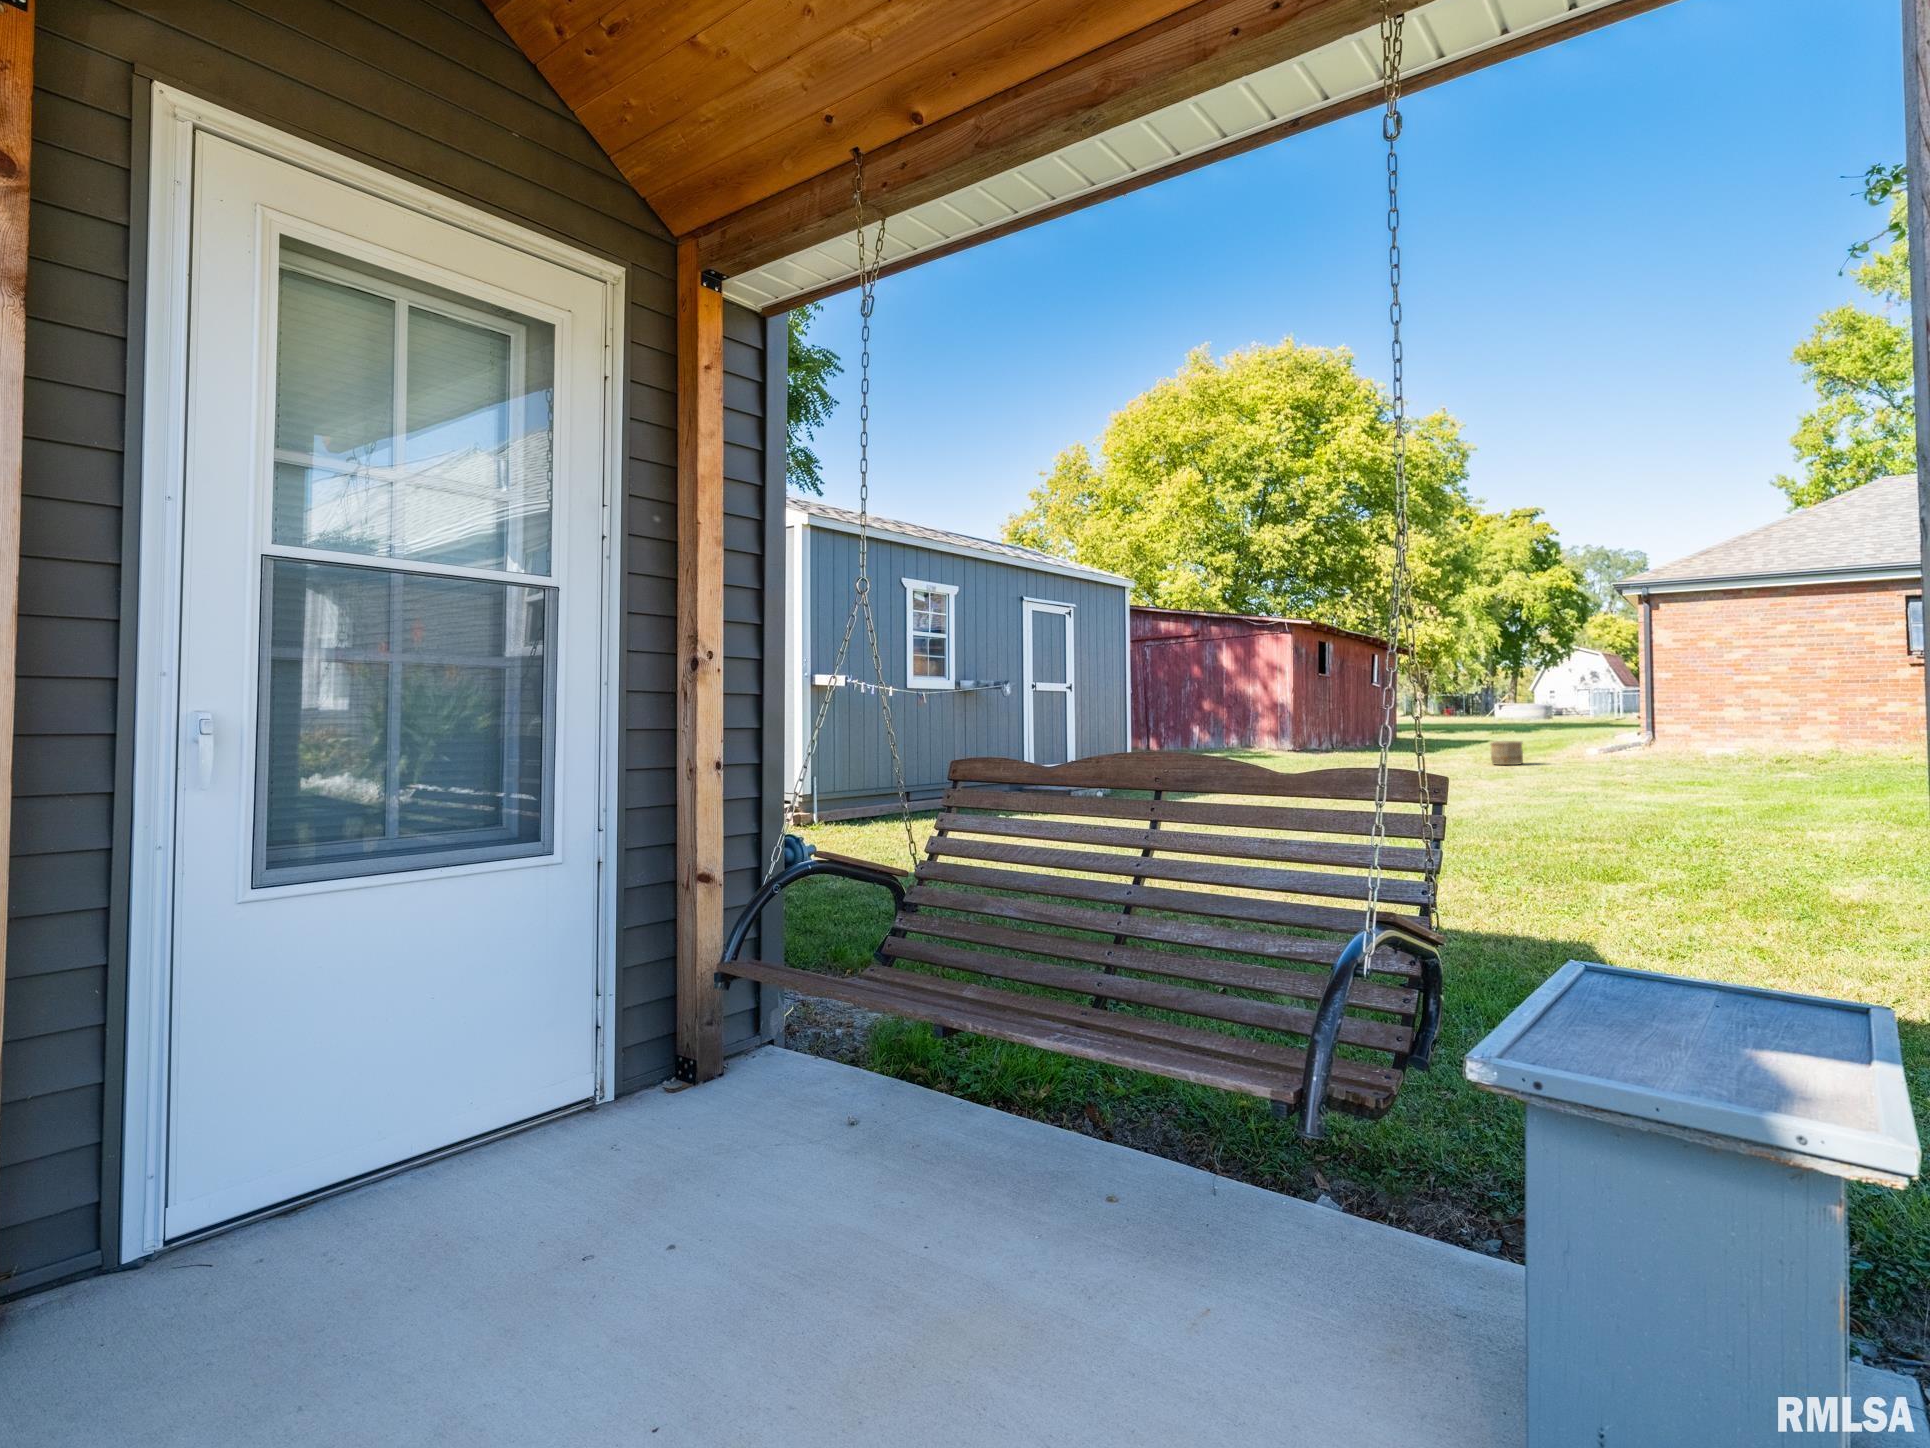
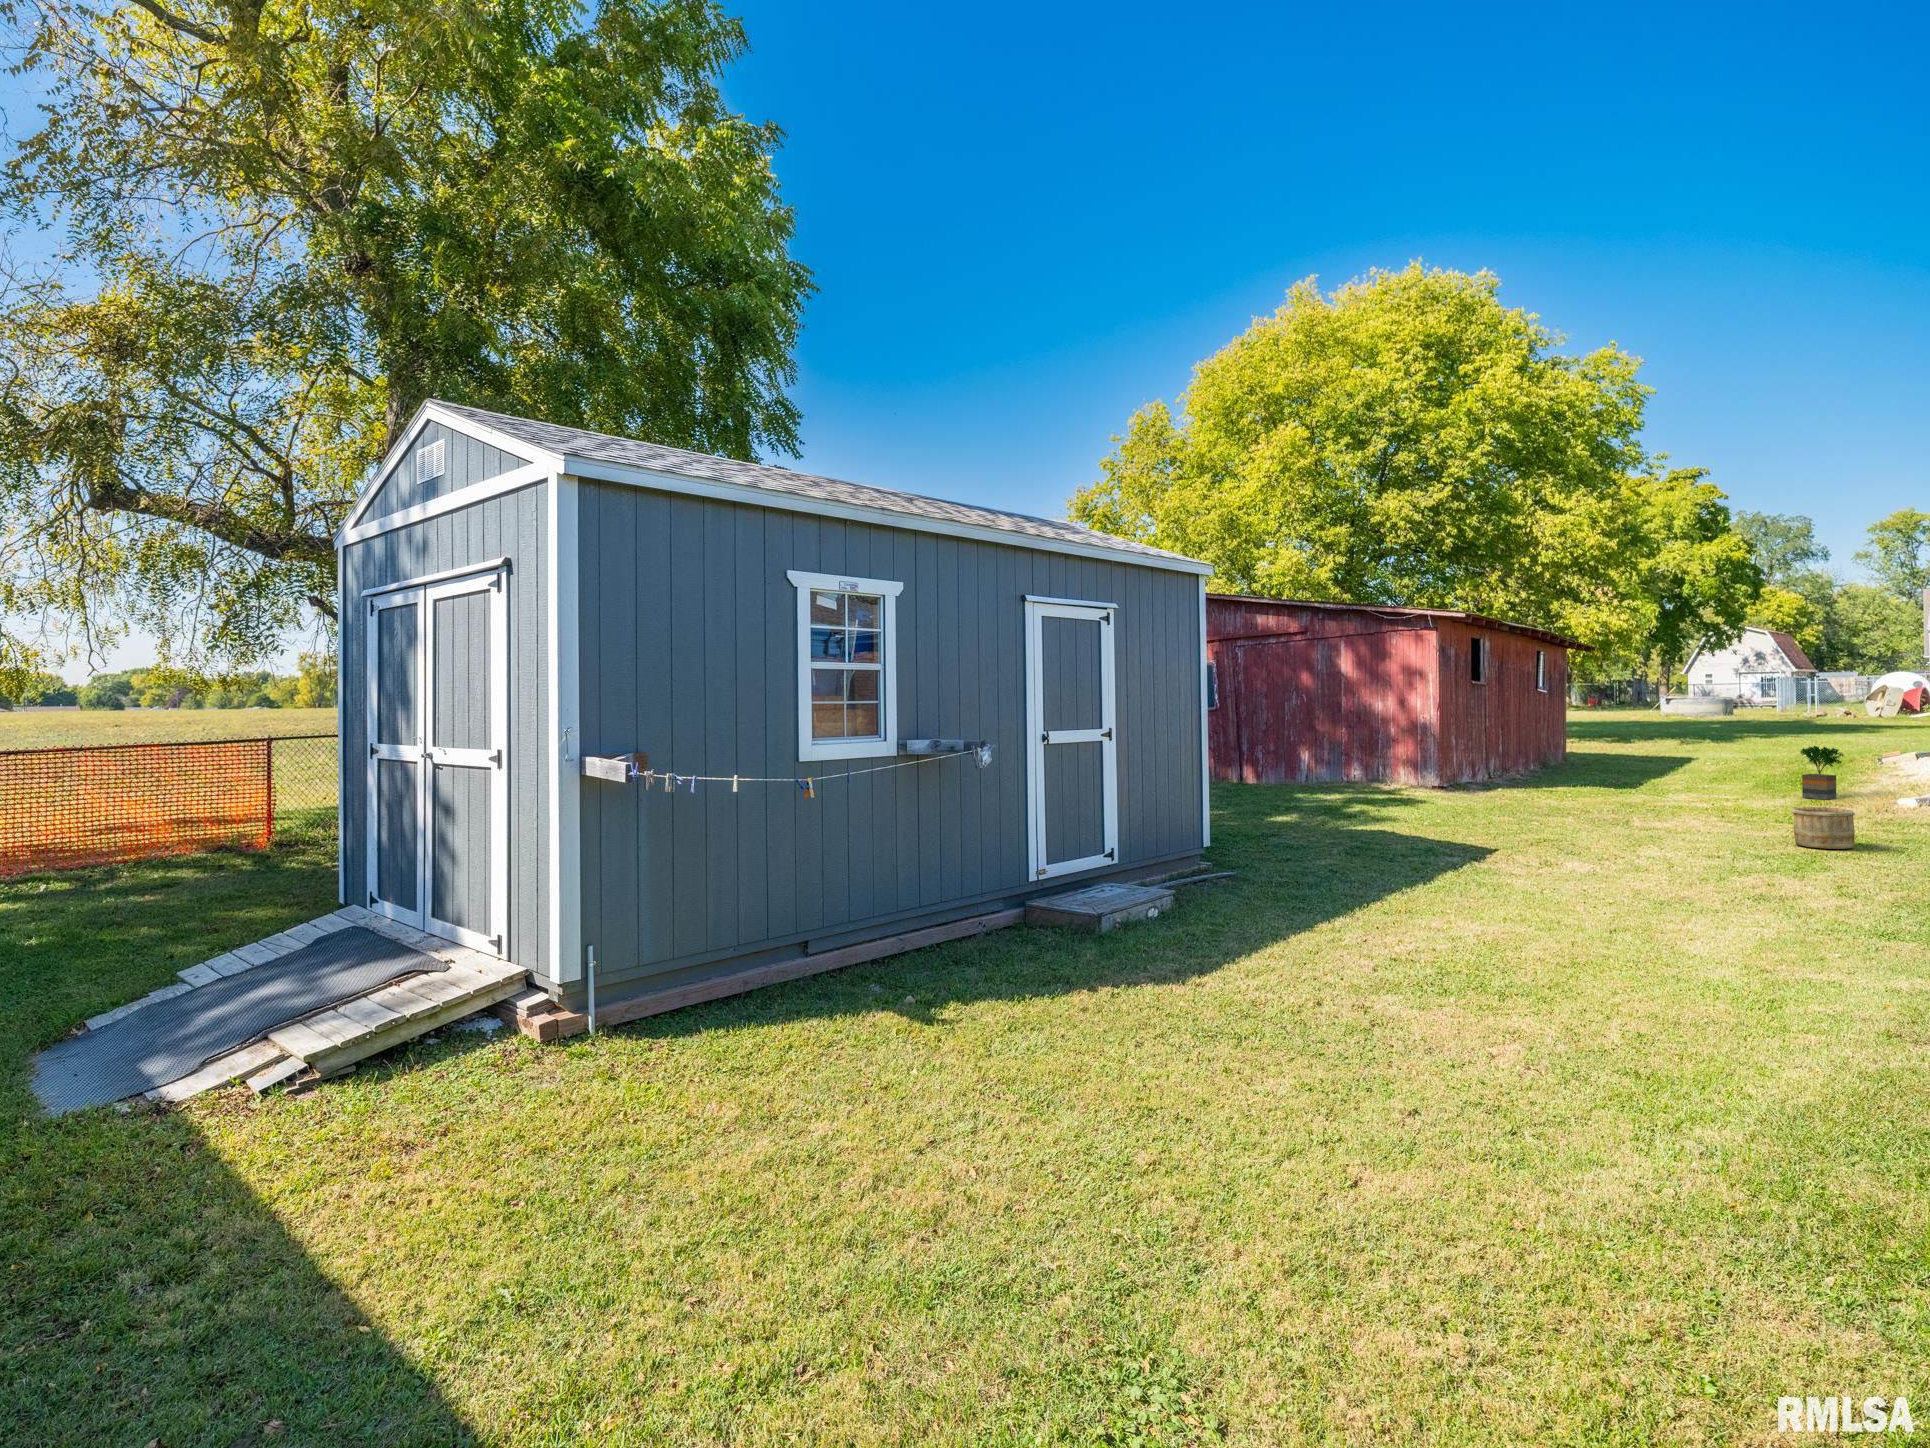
potted tree: none [1522,713,1549,750] -> present [1800,746,1843,800]

